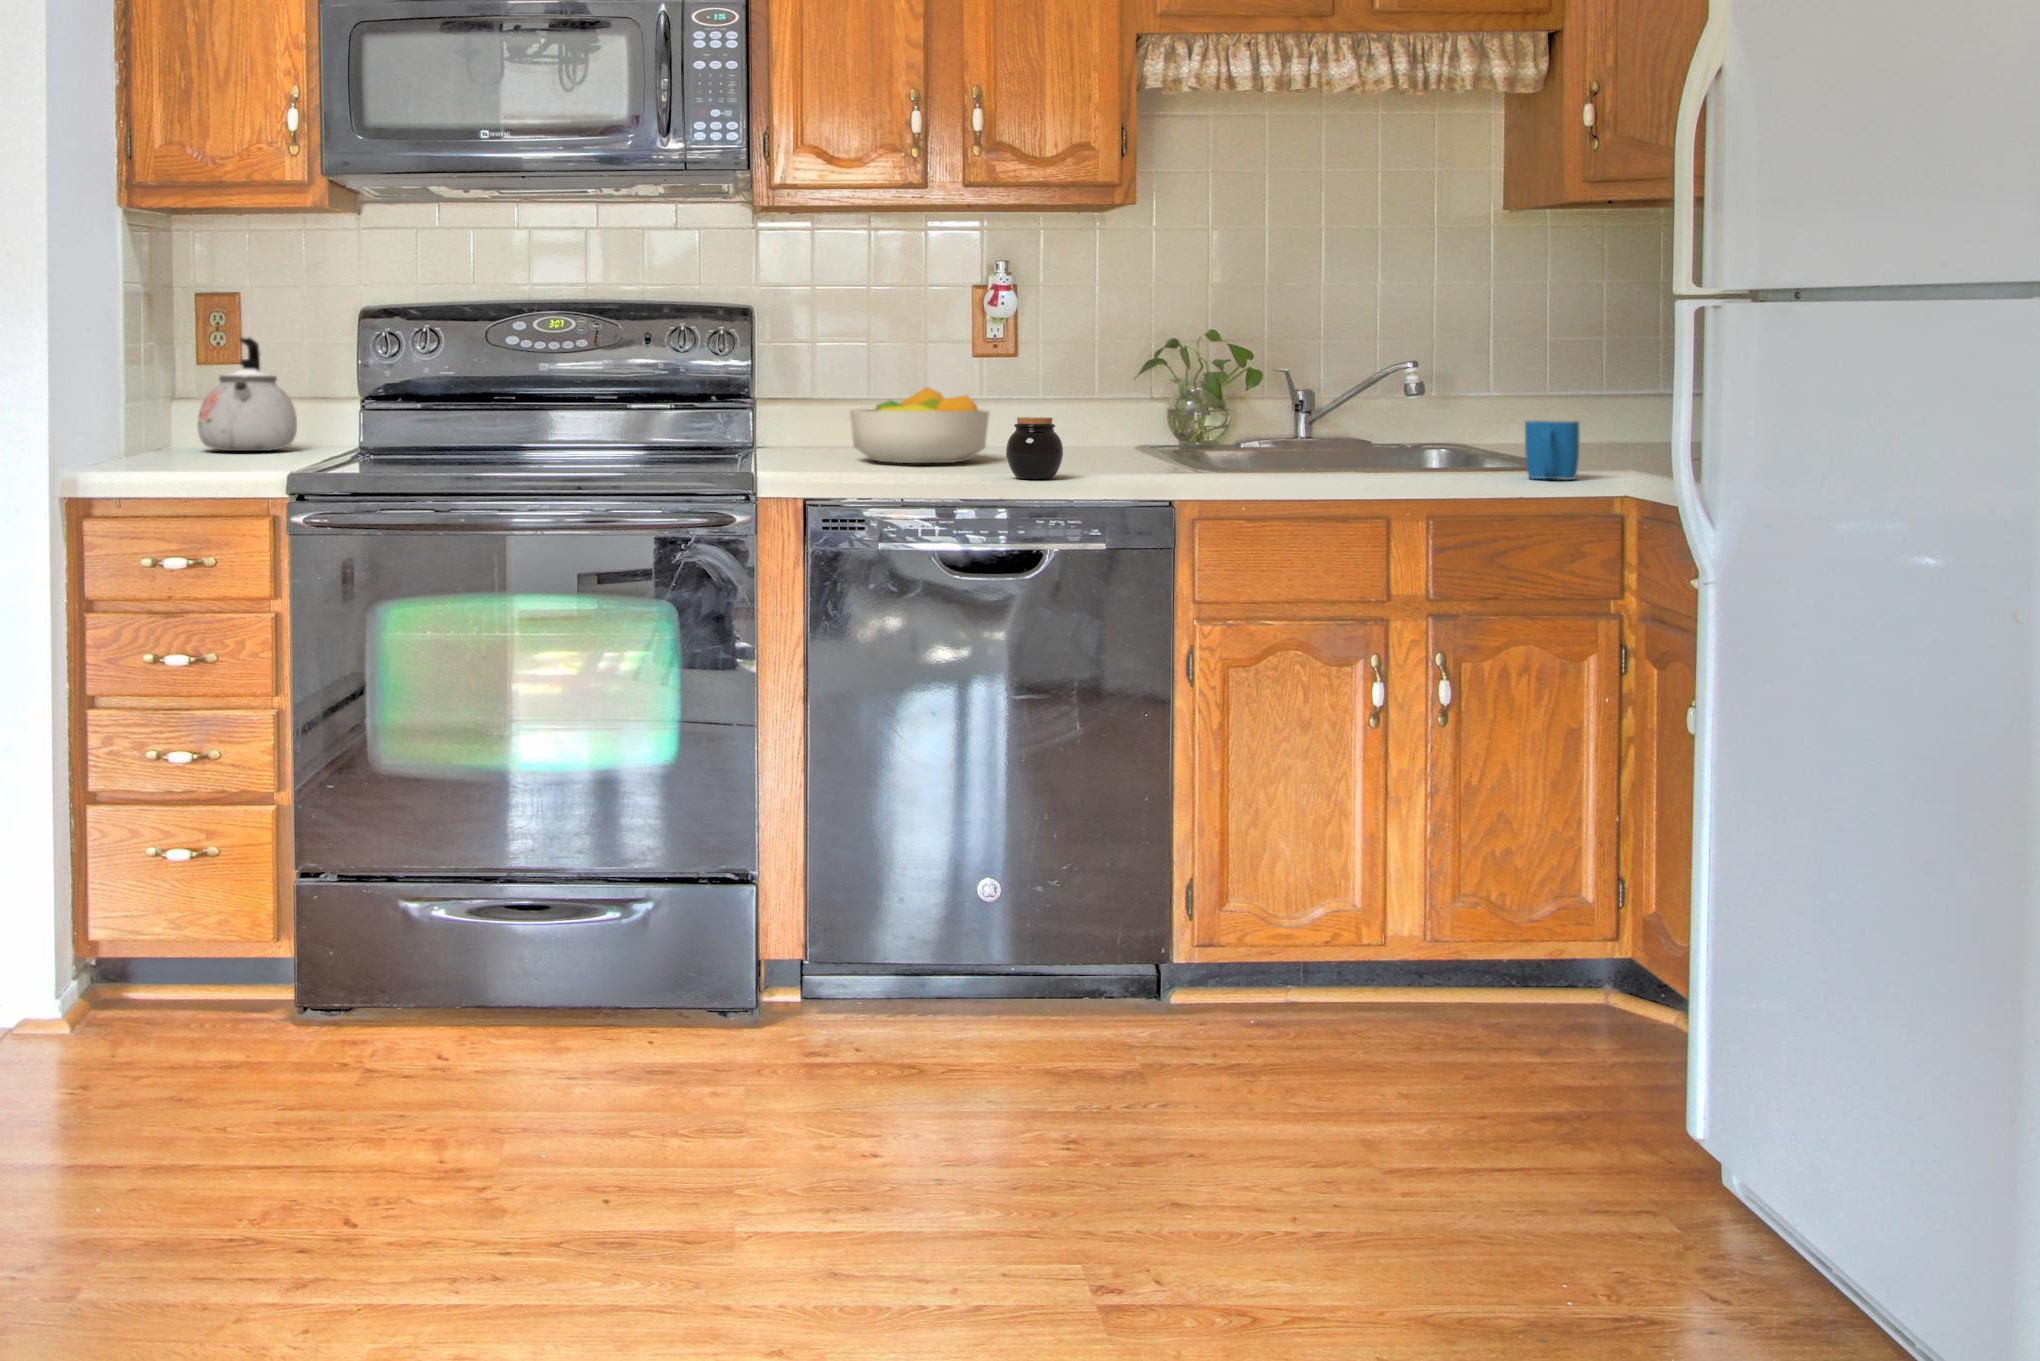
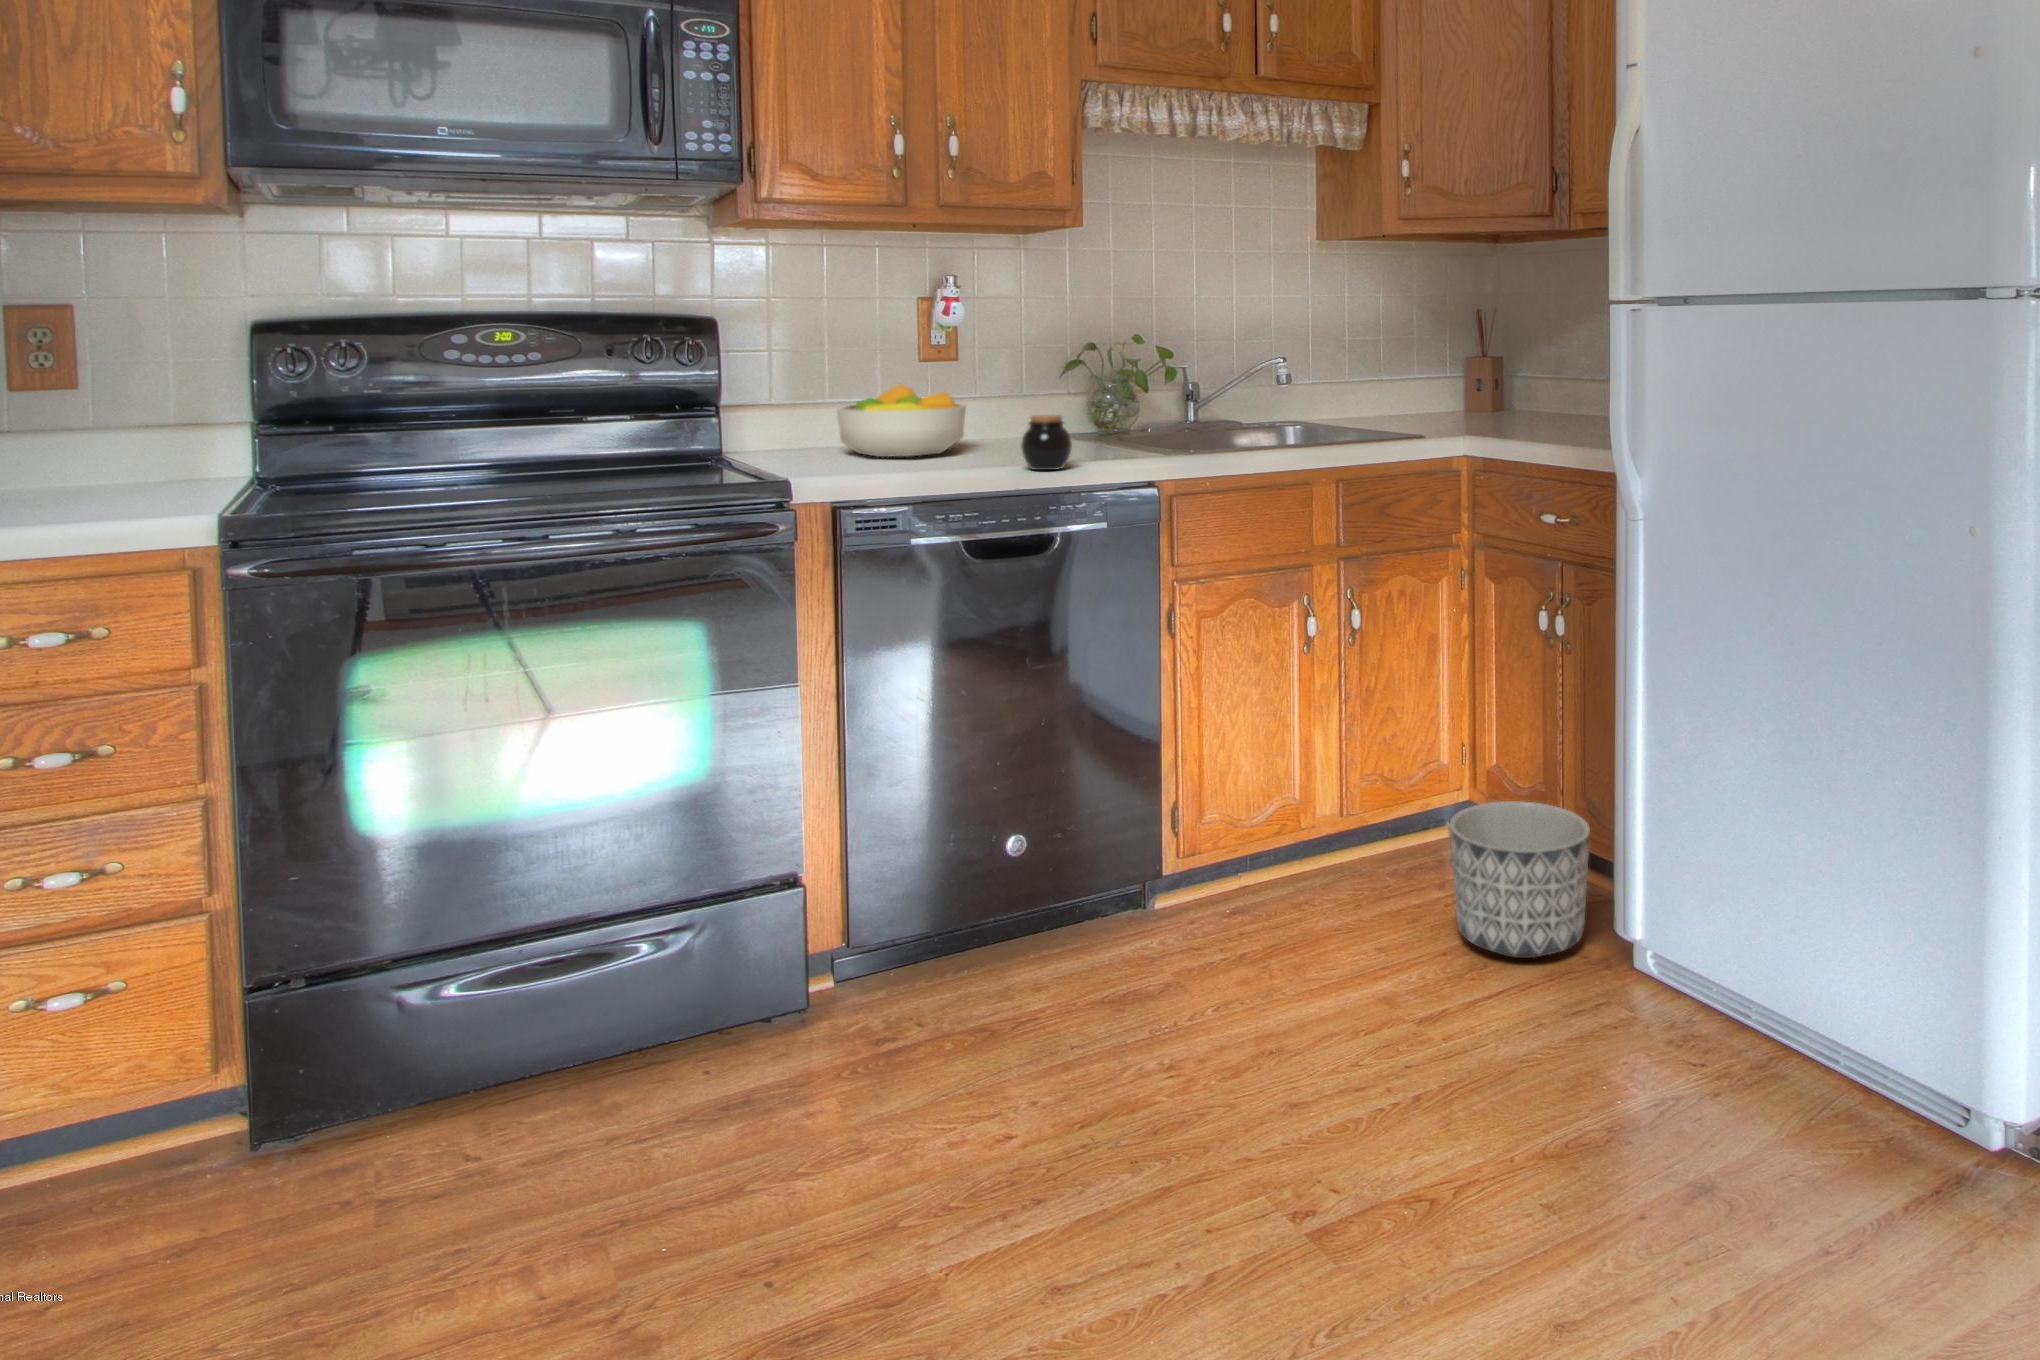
kettle: present [198,338,297,451] -> none [24,354,172,487]
mug: present [1525,421,1579,480] -> none [1390,397,1428,442]
planter: none [1503,951,1703,1151] -> present [1450,801,1590,958]

